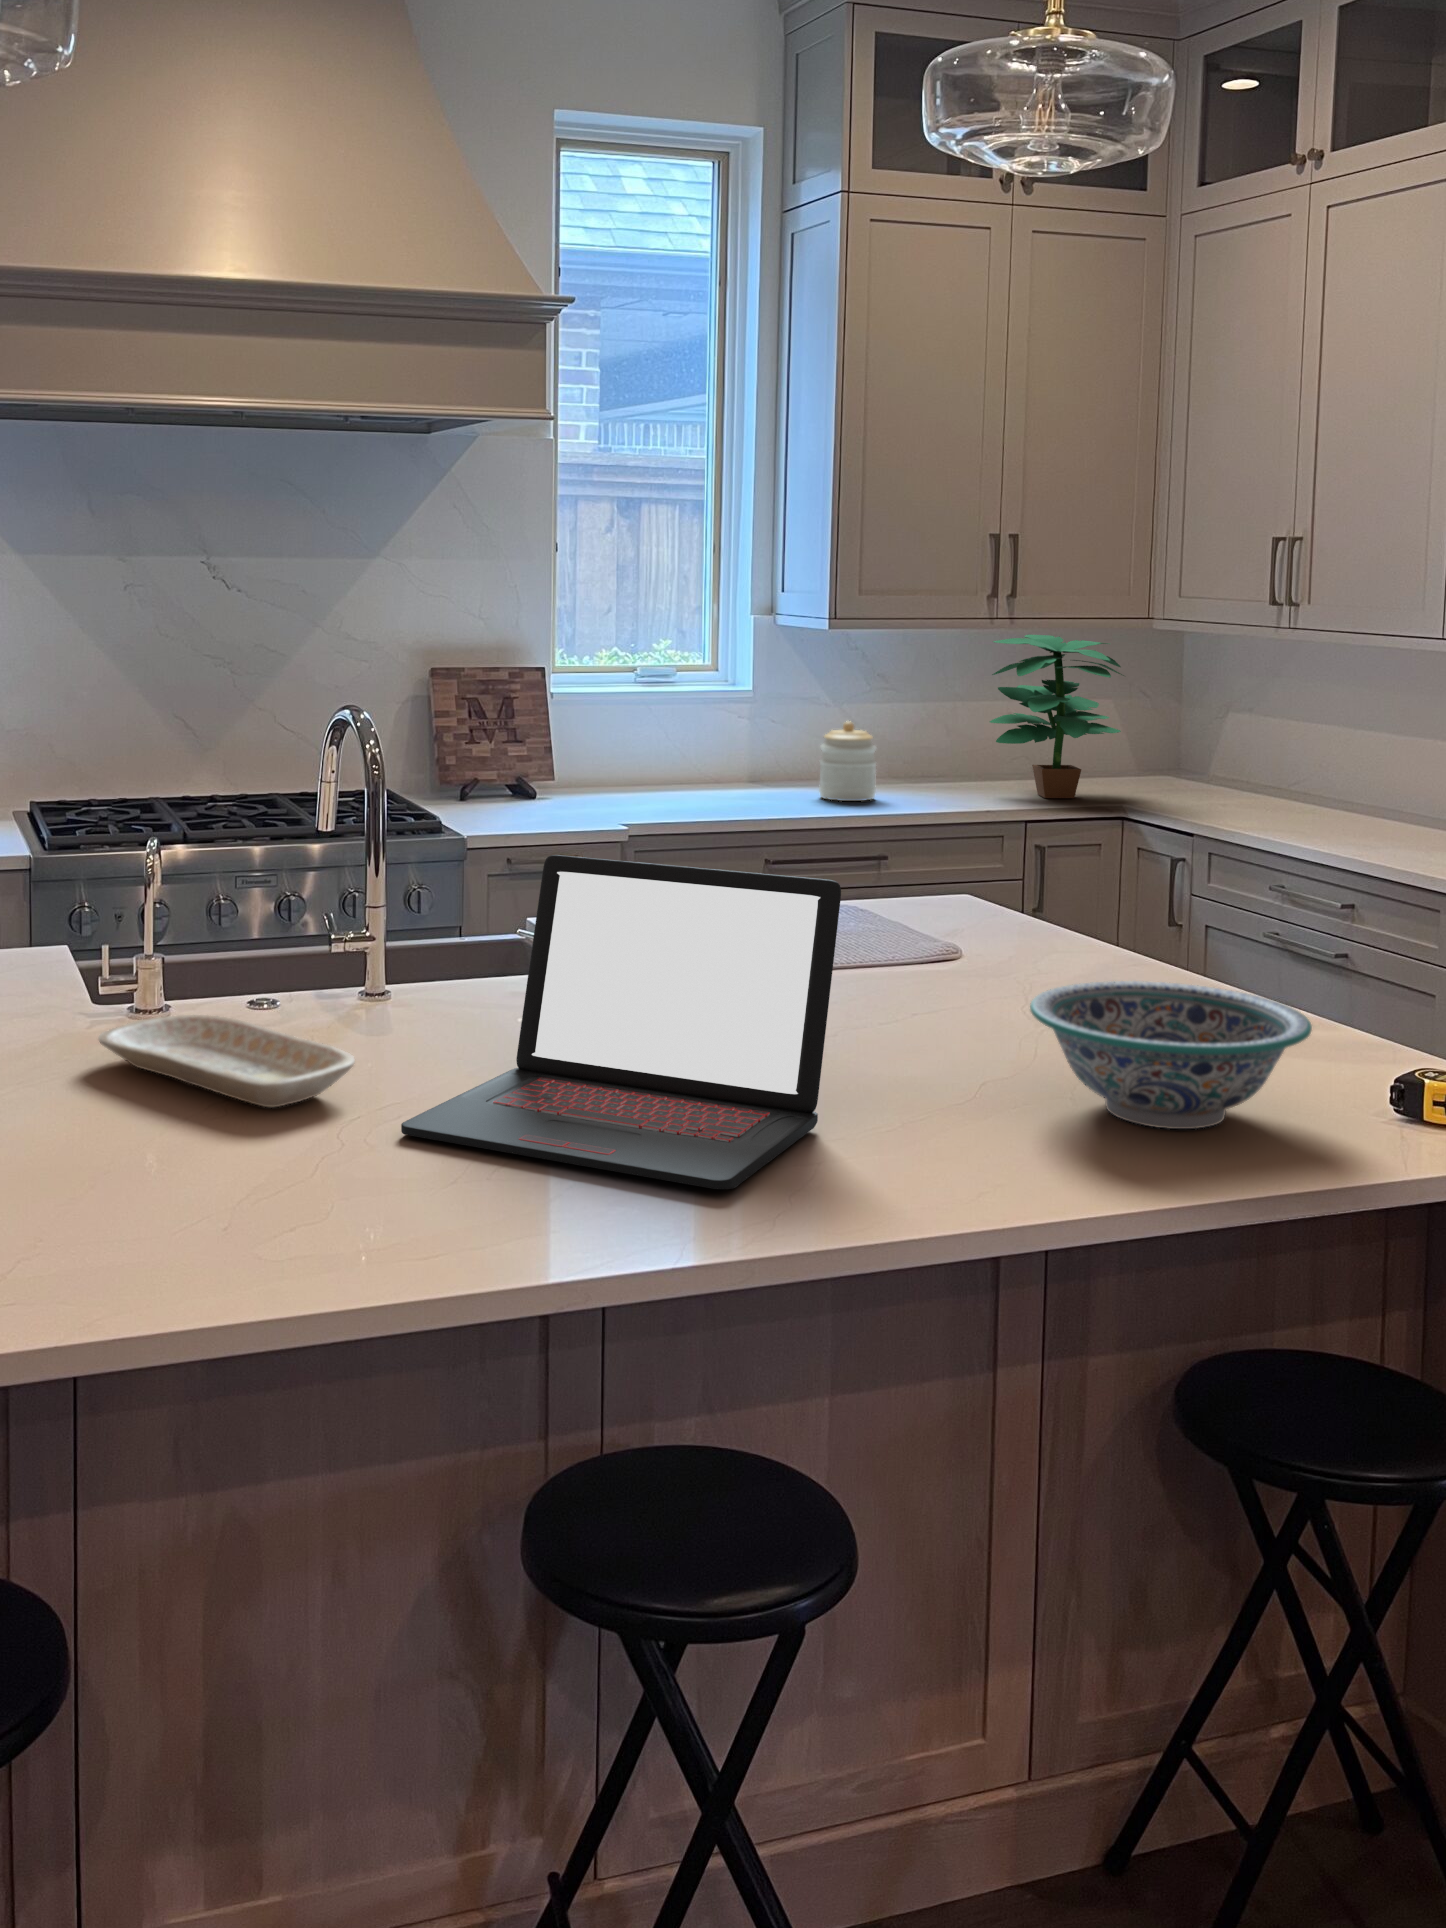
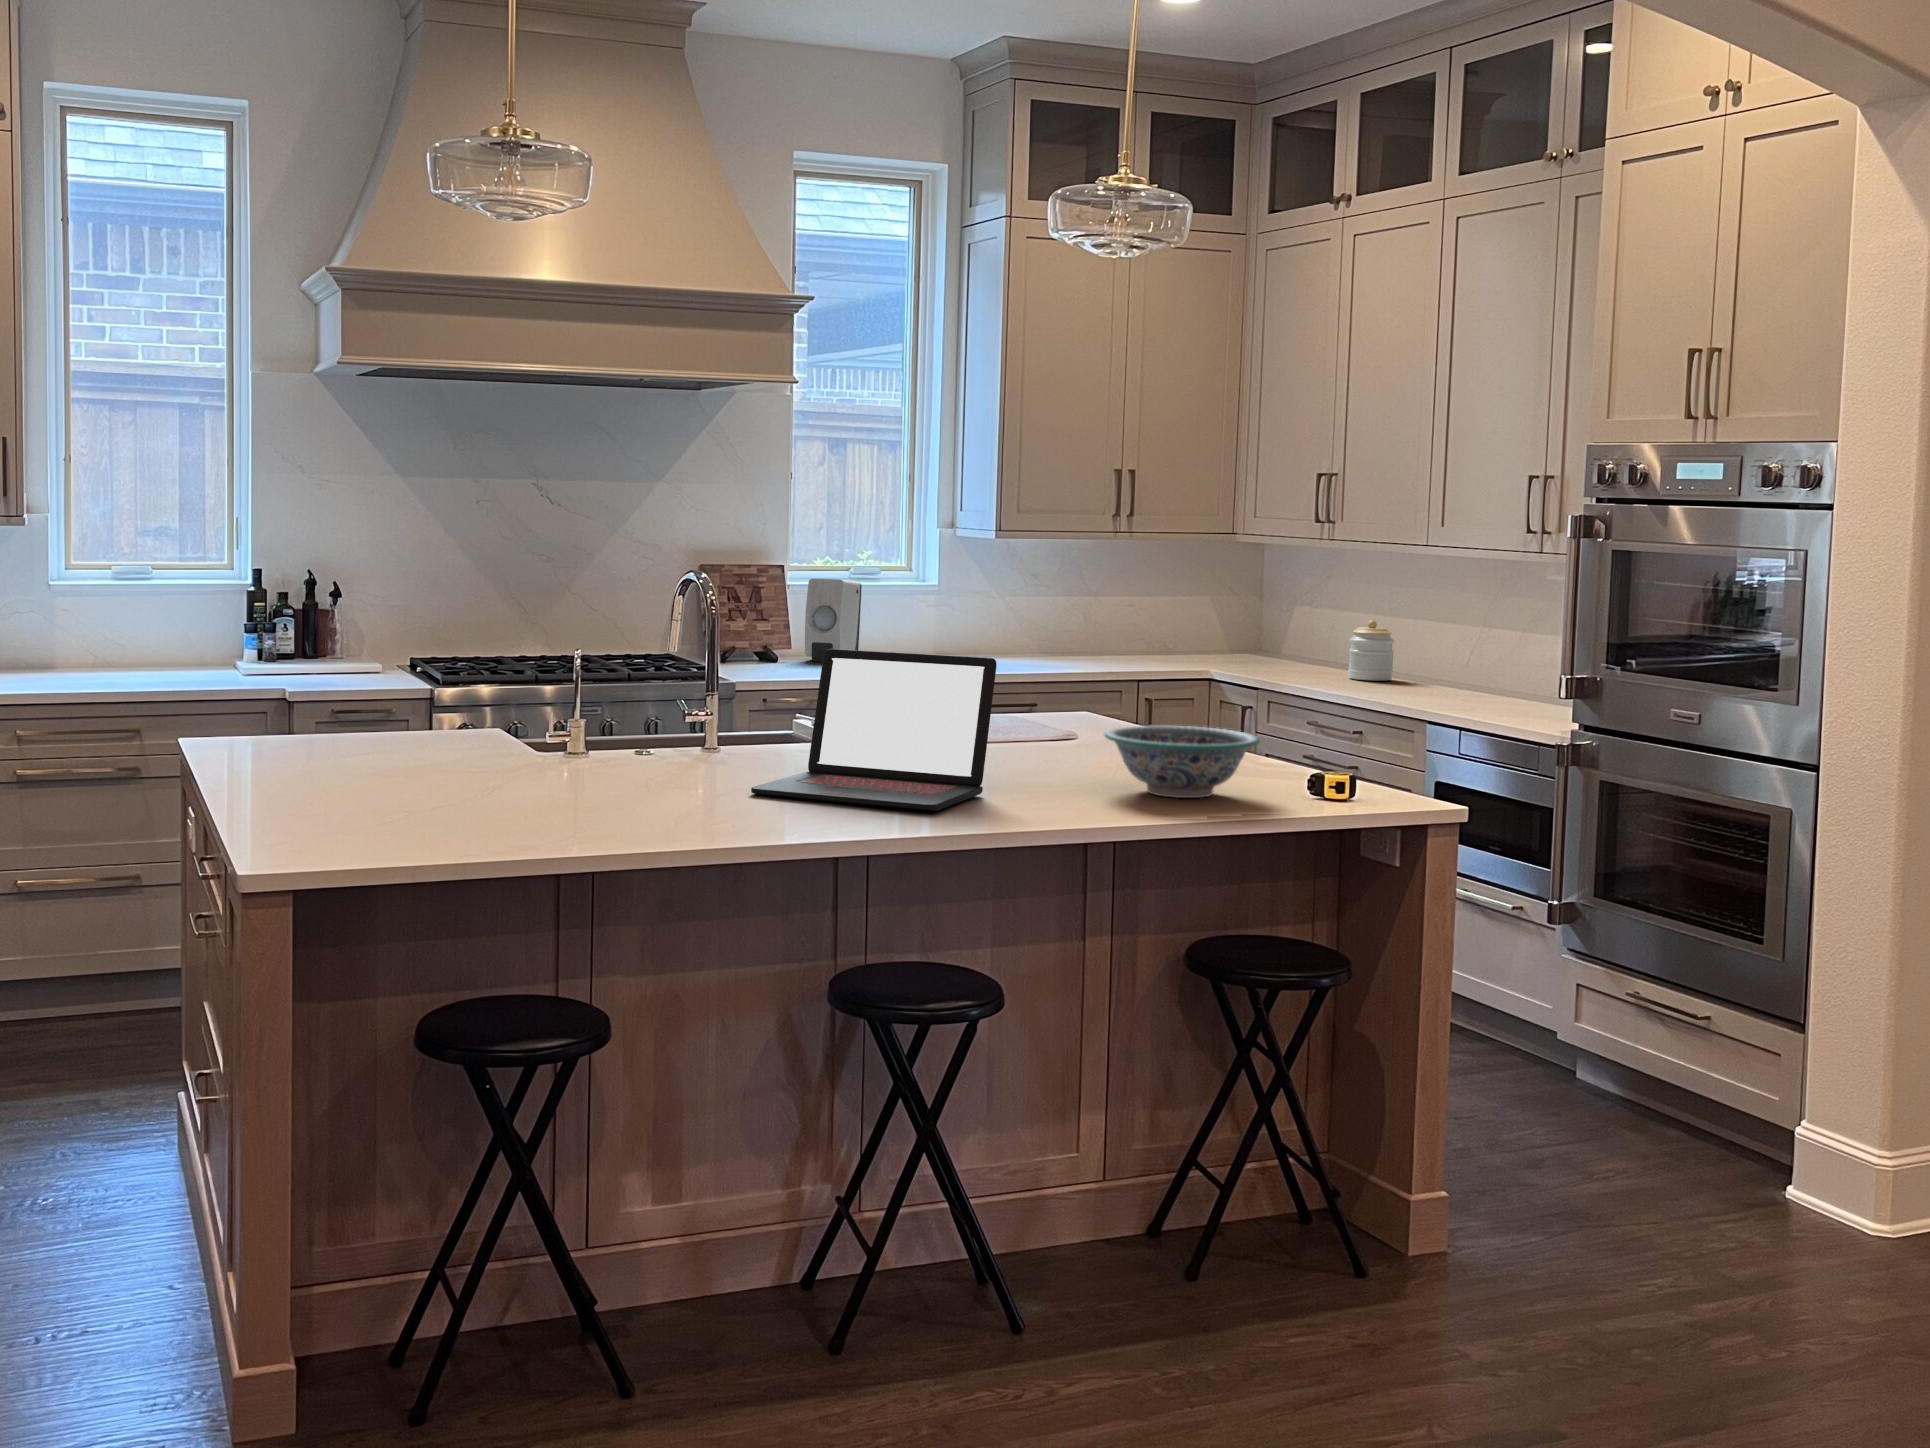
potted plant: present [990,635,1124,798] -> none [1113,545,1215,666]
soap dispenser: none [574,686,651,798] -> present [805,579,862,661]
jar: present [819,721,876,801] -> present [1348,620,1394,681]
tray: present [99,1015,355,1108] -> none [562,746,719,784]

